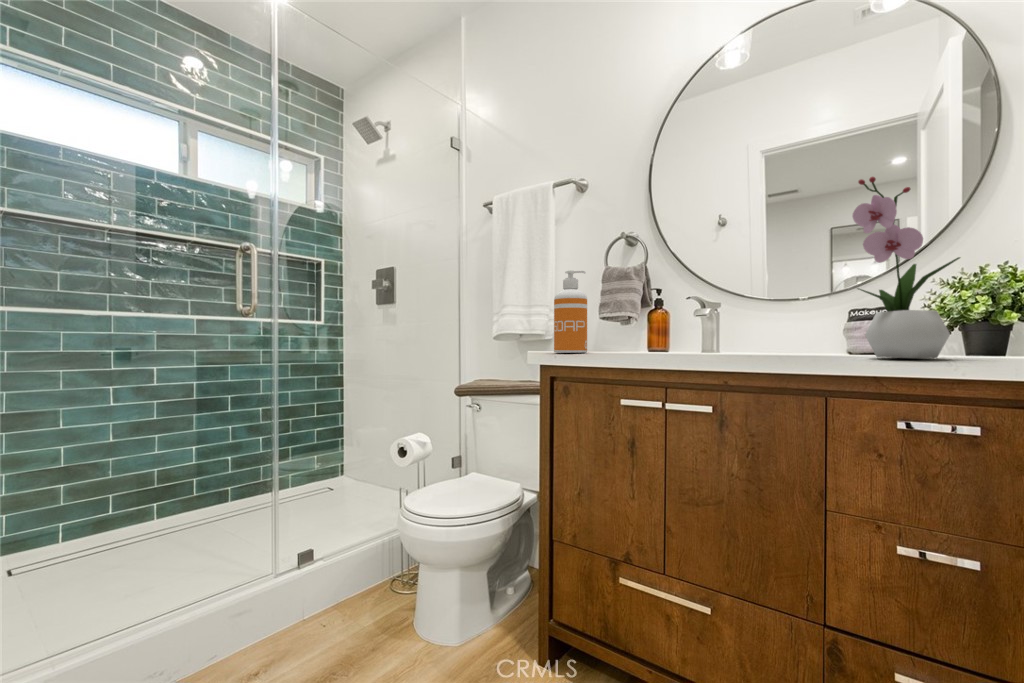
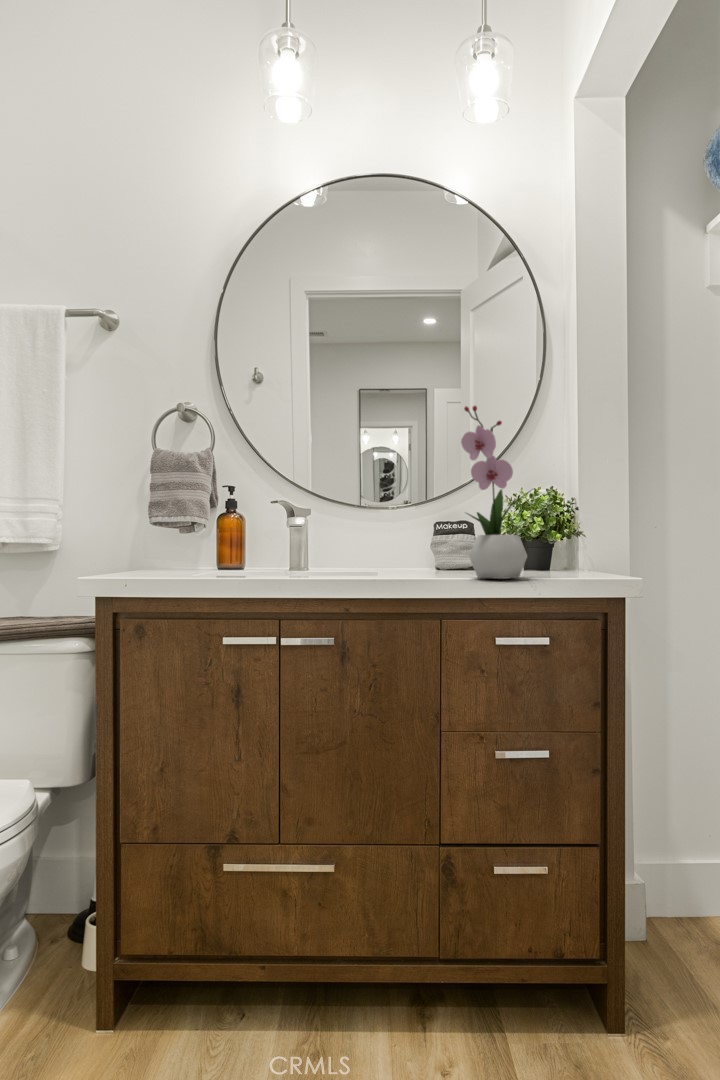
soap dispenser: present [554,270,587,353] -> none [107,460,157,579]

